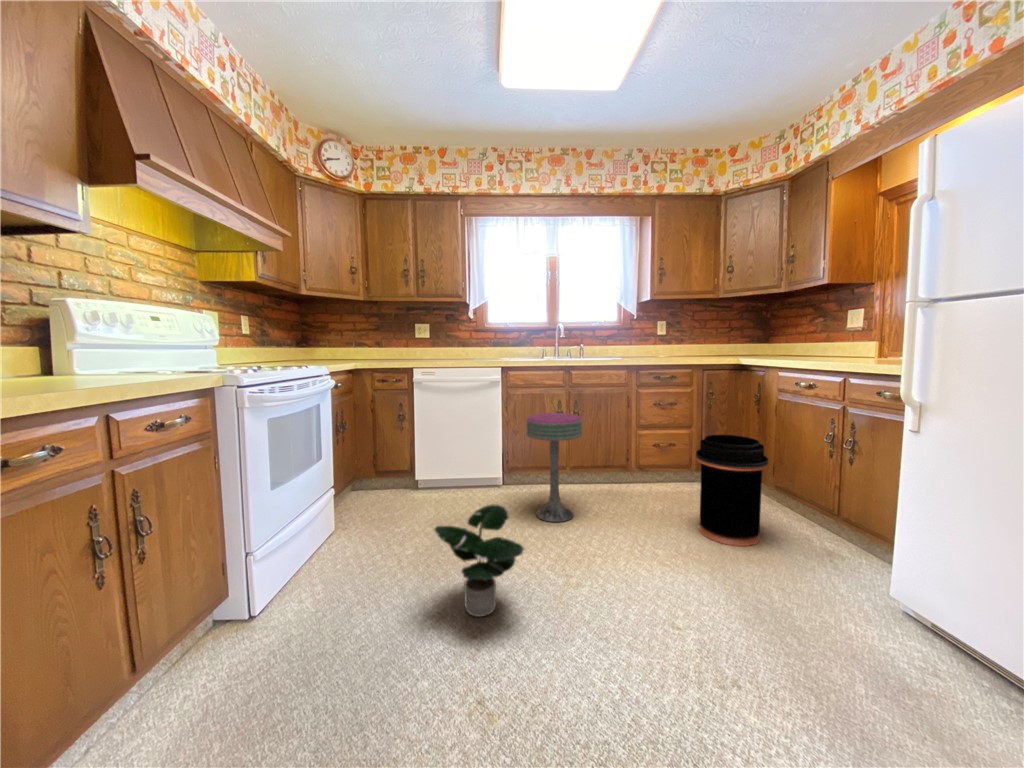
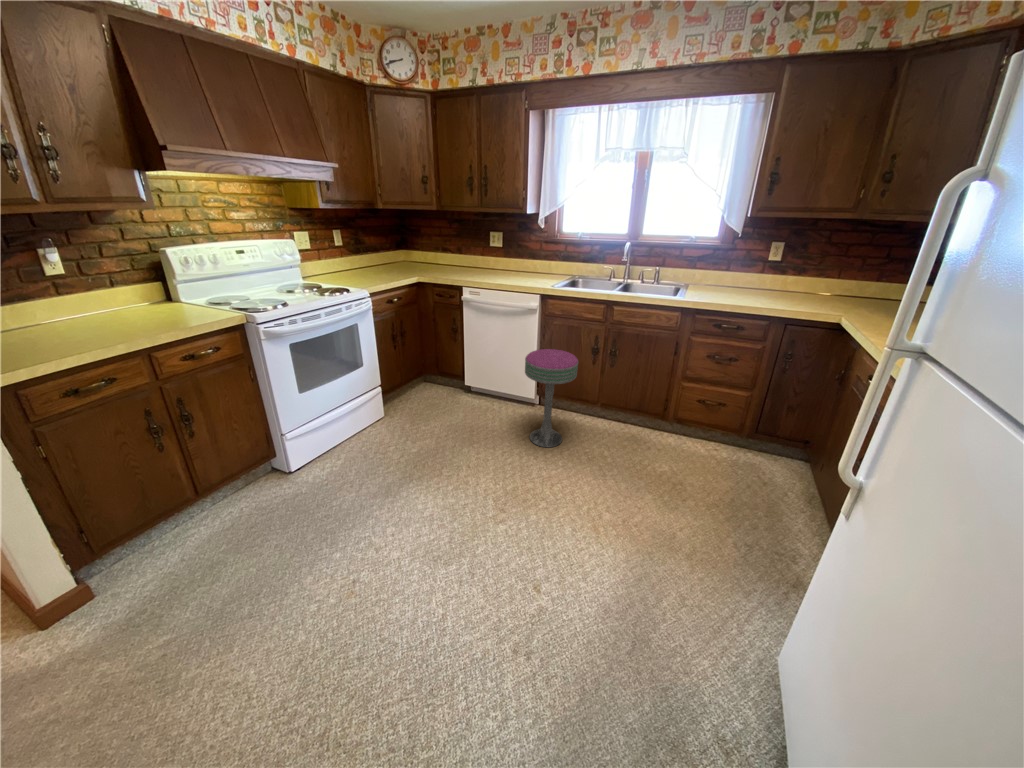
trash can: present [696,435,768,546] -> none [659,414,751,531]
potted plant: present [435,504,524,617] -> none [377,436,443,514]

